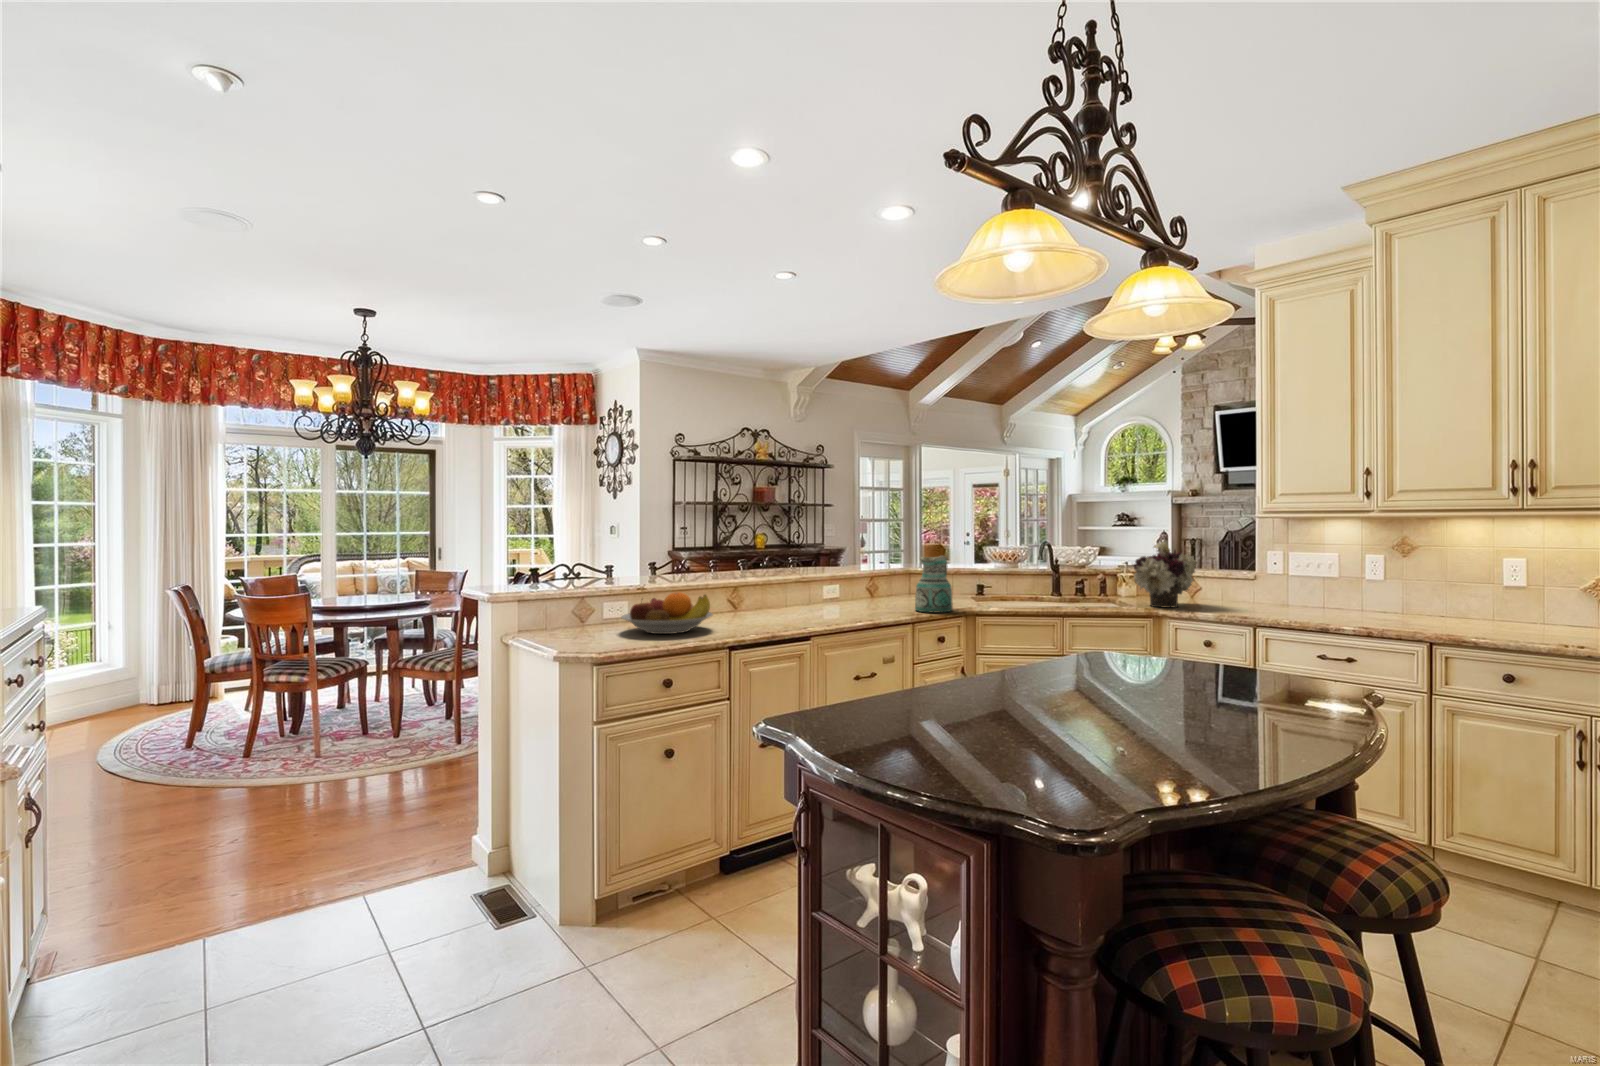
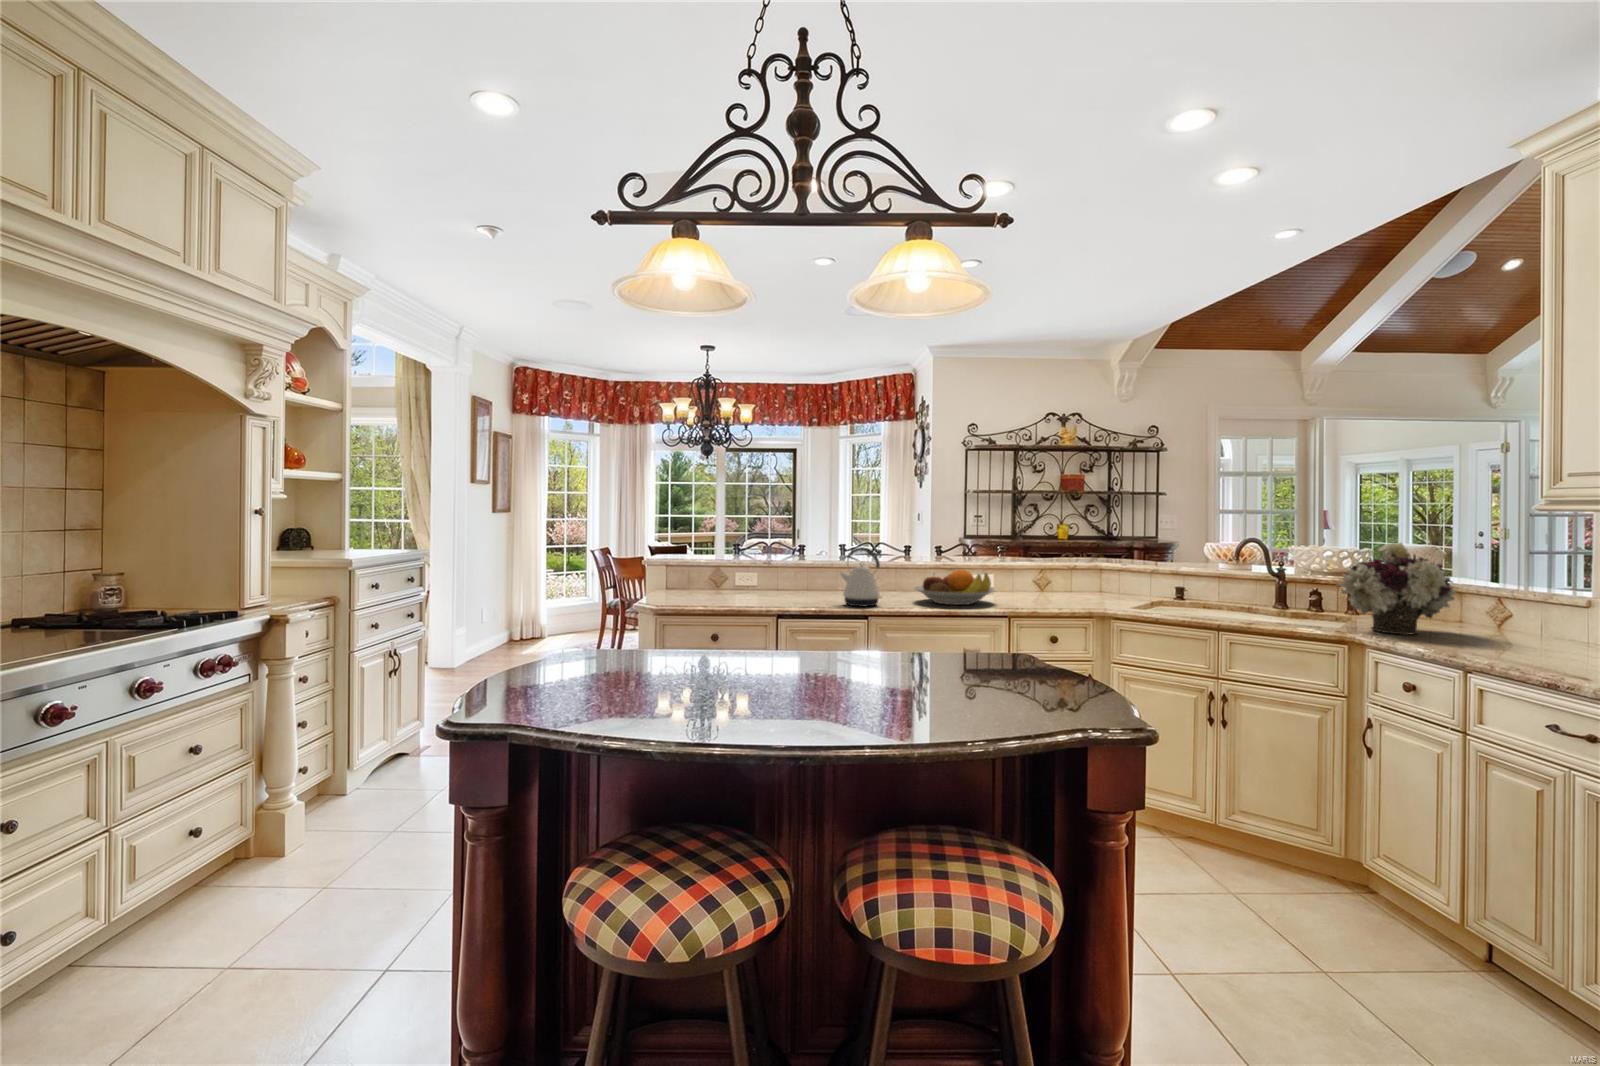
ceramic pitcher: present [915,556,953,612] -> none [1038,548,1089,610]
kettle: none [750,564,800,628] -> present [841,547,881,607]
fruit bowl: present [621,592,713,634] -> present [915,570,994,605]

